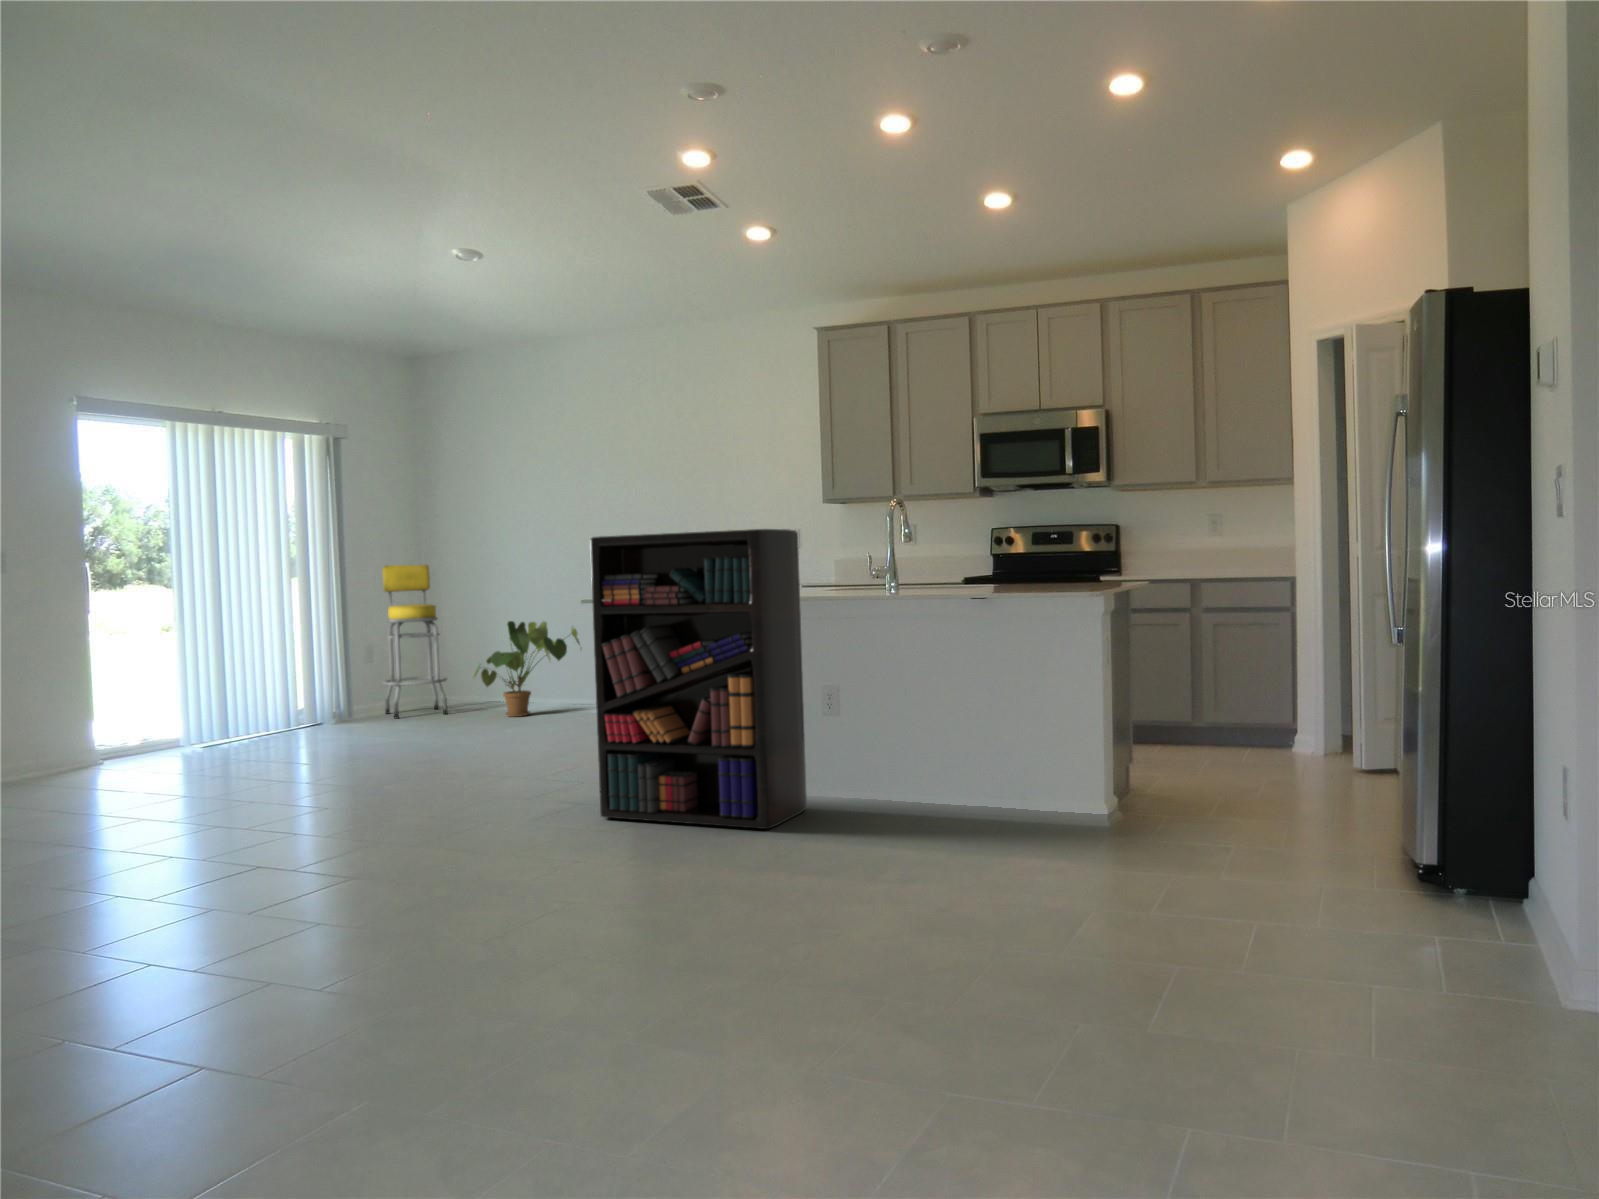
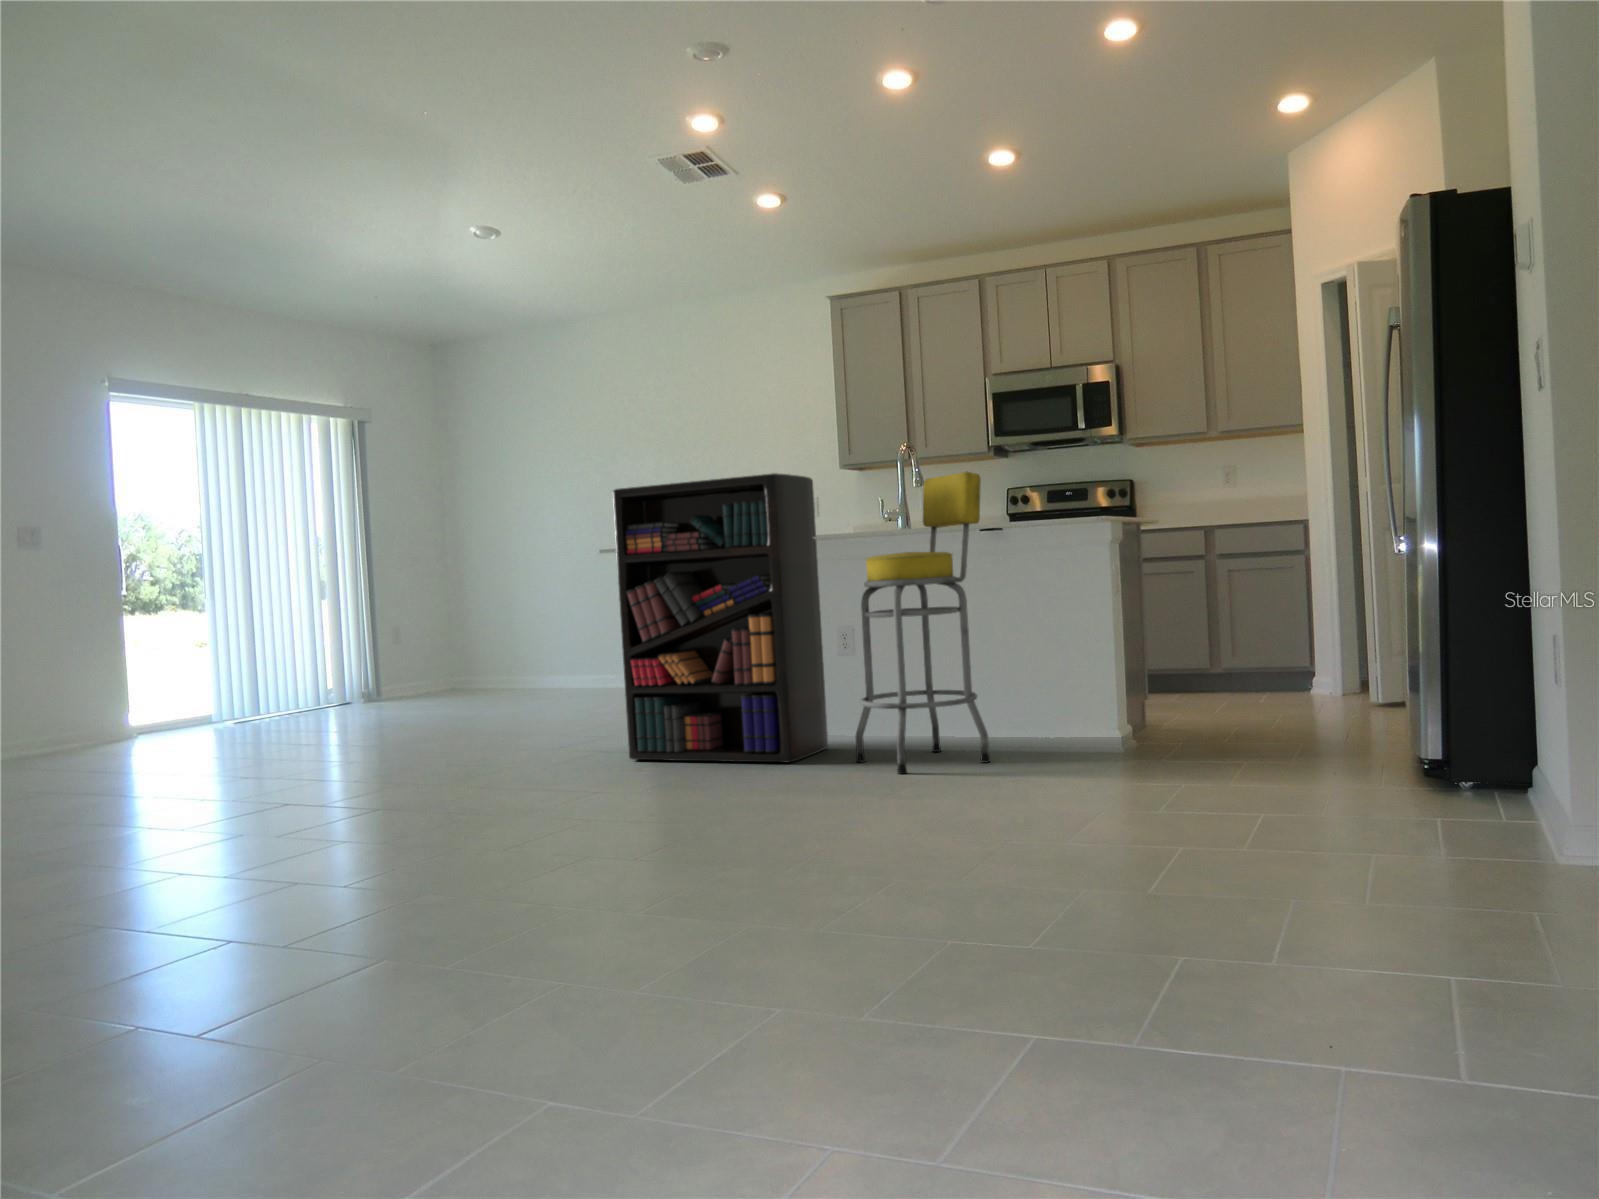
bar stool: present [382,564,448,719] -> present [856,472,990,774]
house plant: present [474,621,581,717] -> none [498,598,605,693]

